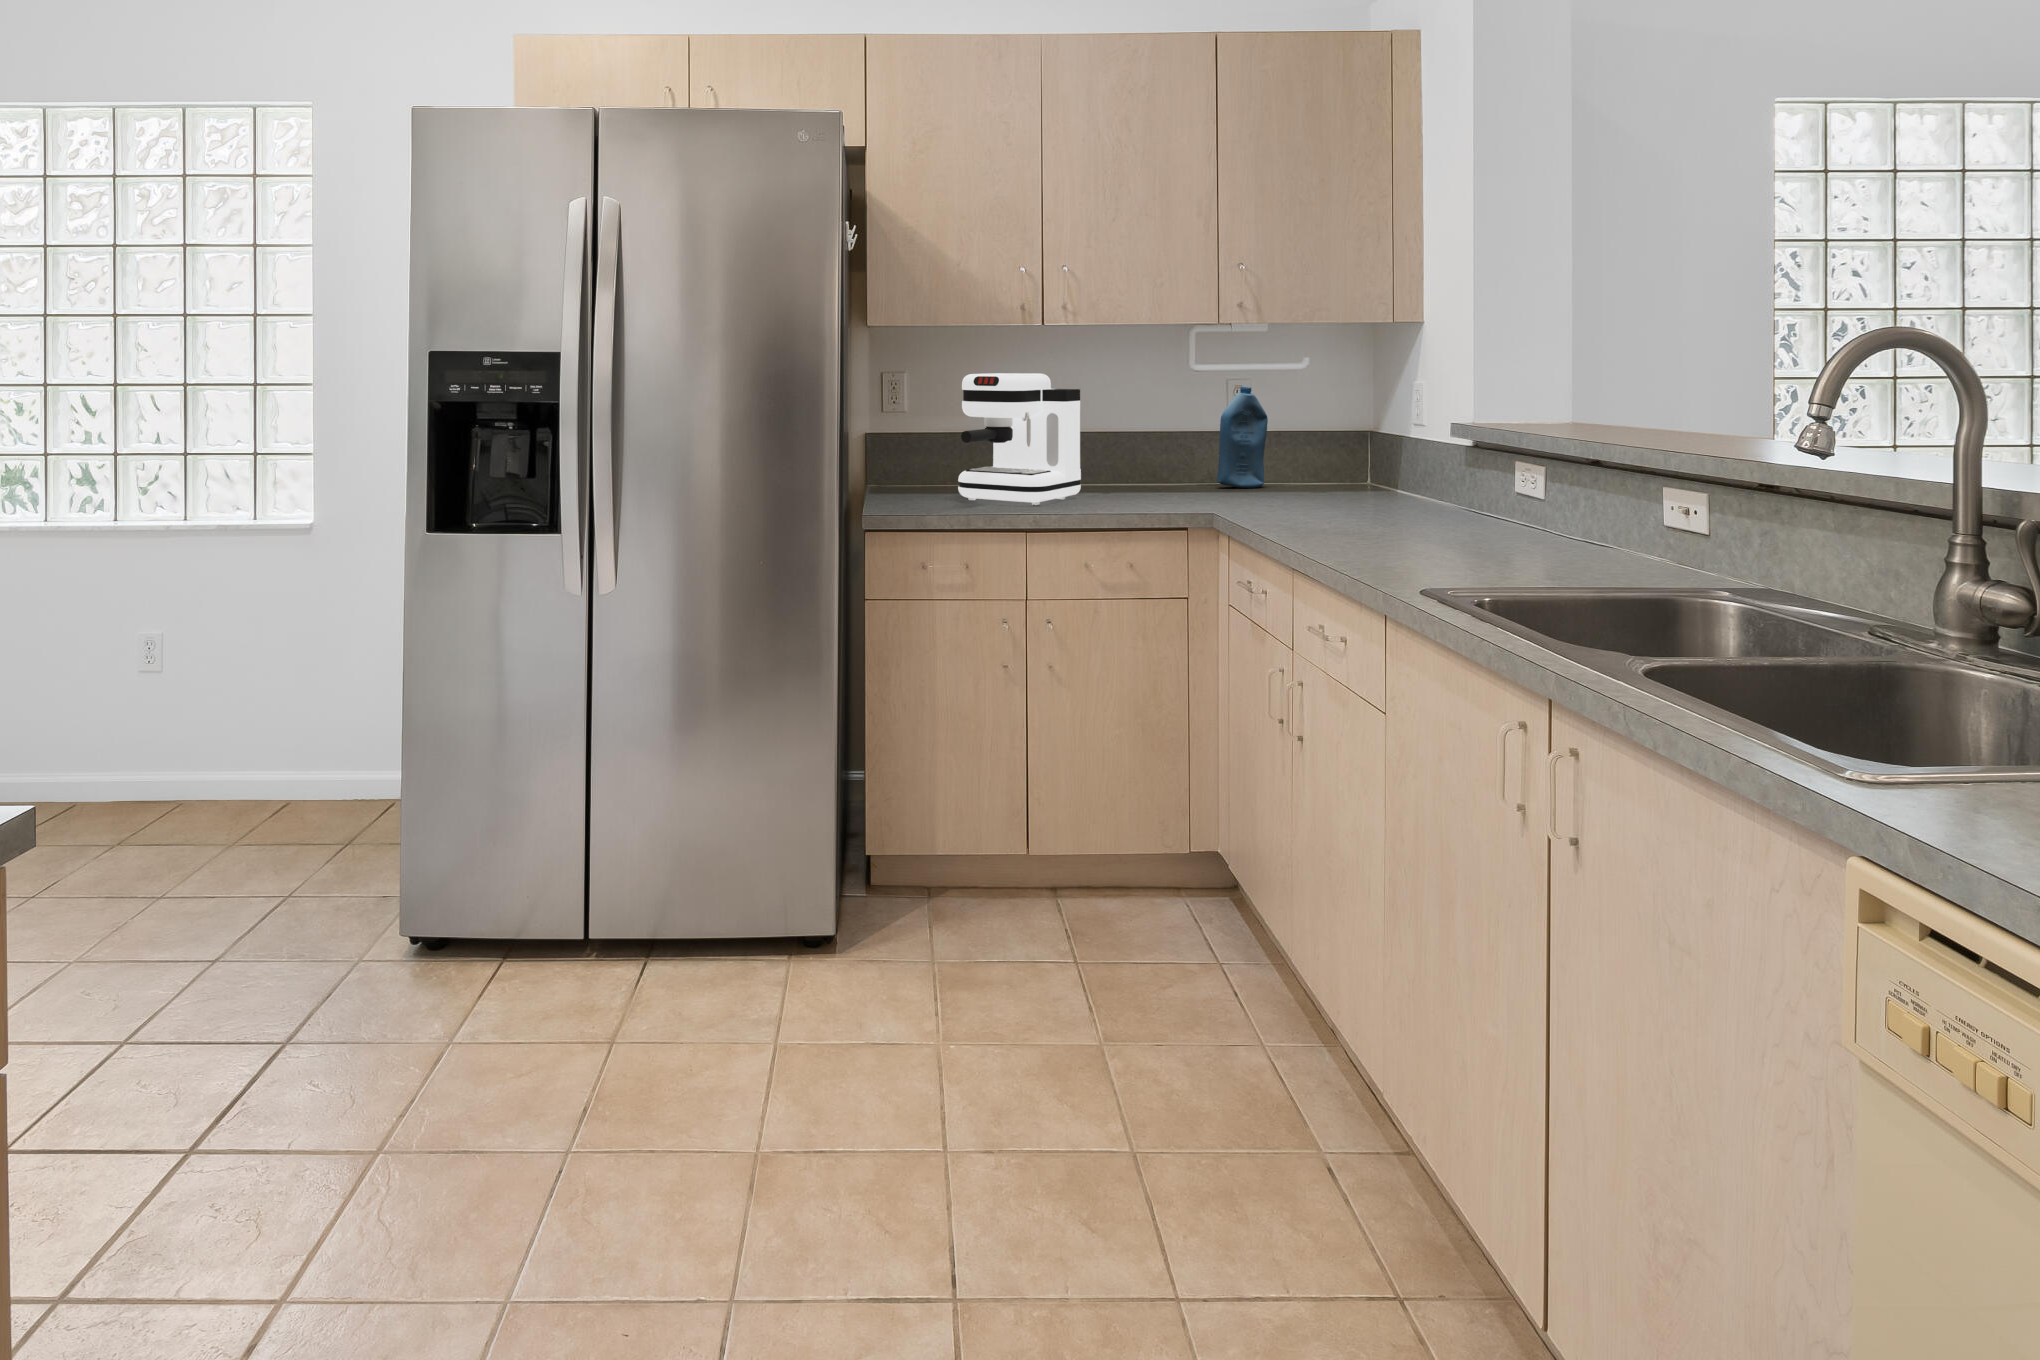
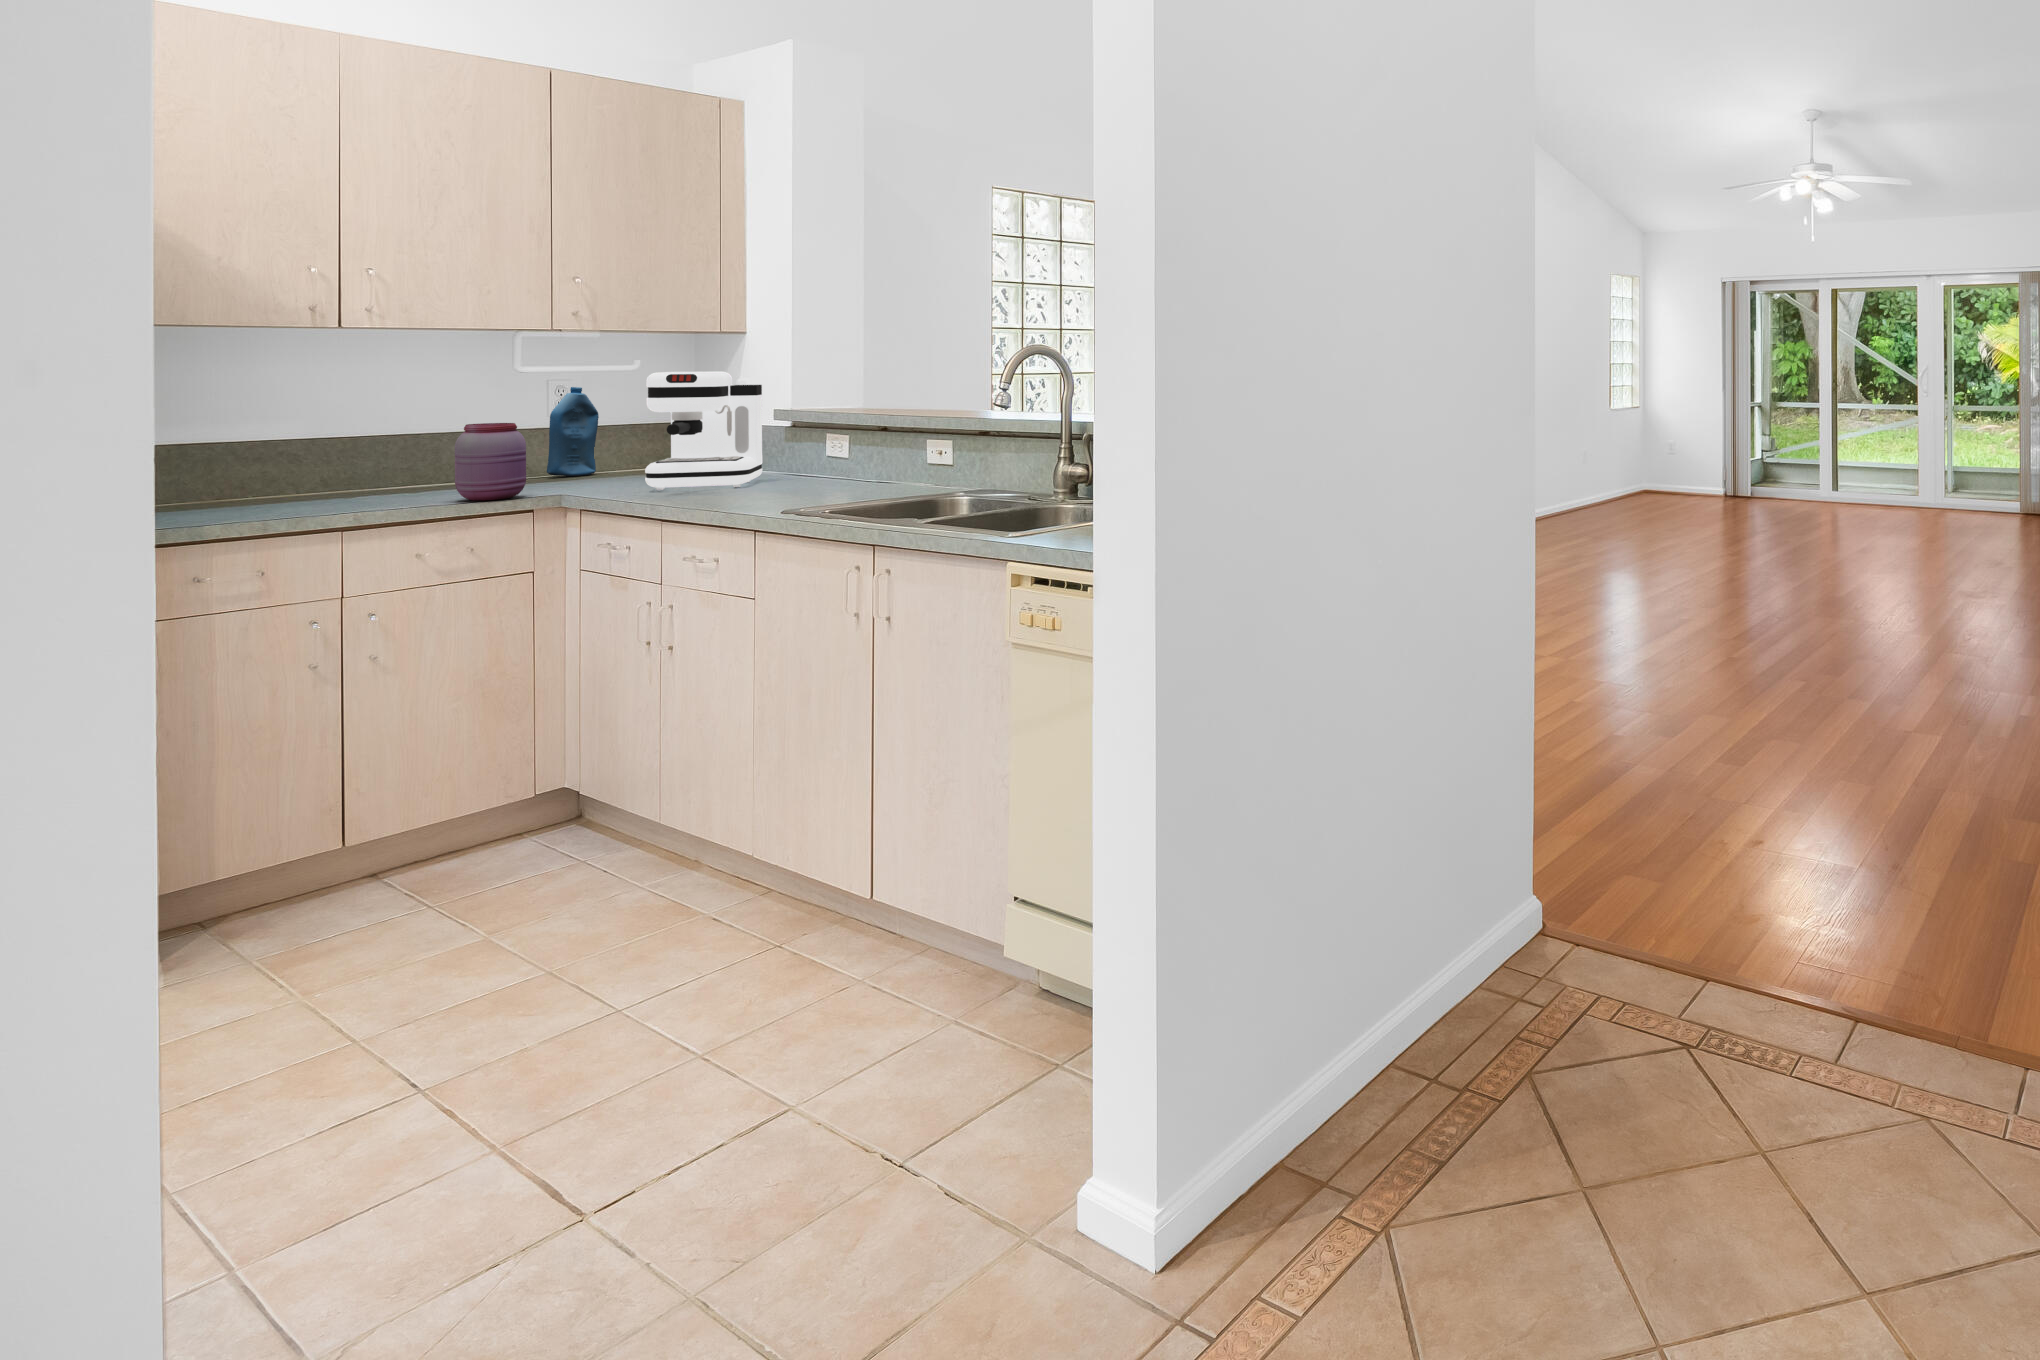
coffee maker: present [958,373,1081,505] -> present [645,372,762,490]
jar: none [1117,427,1180,514] -> present [455,423,526,500]

